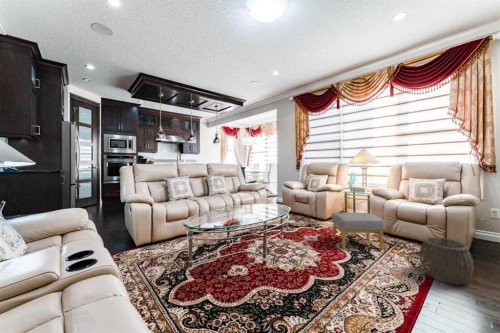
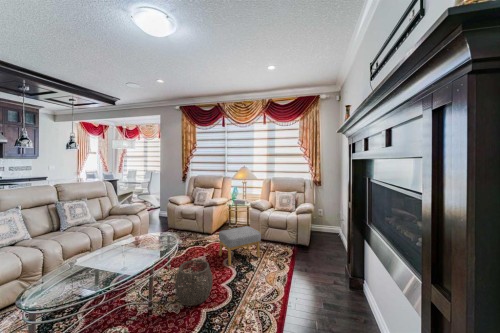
woven basket: present [419,237,474,284] -> present [175,260,212,306]

